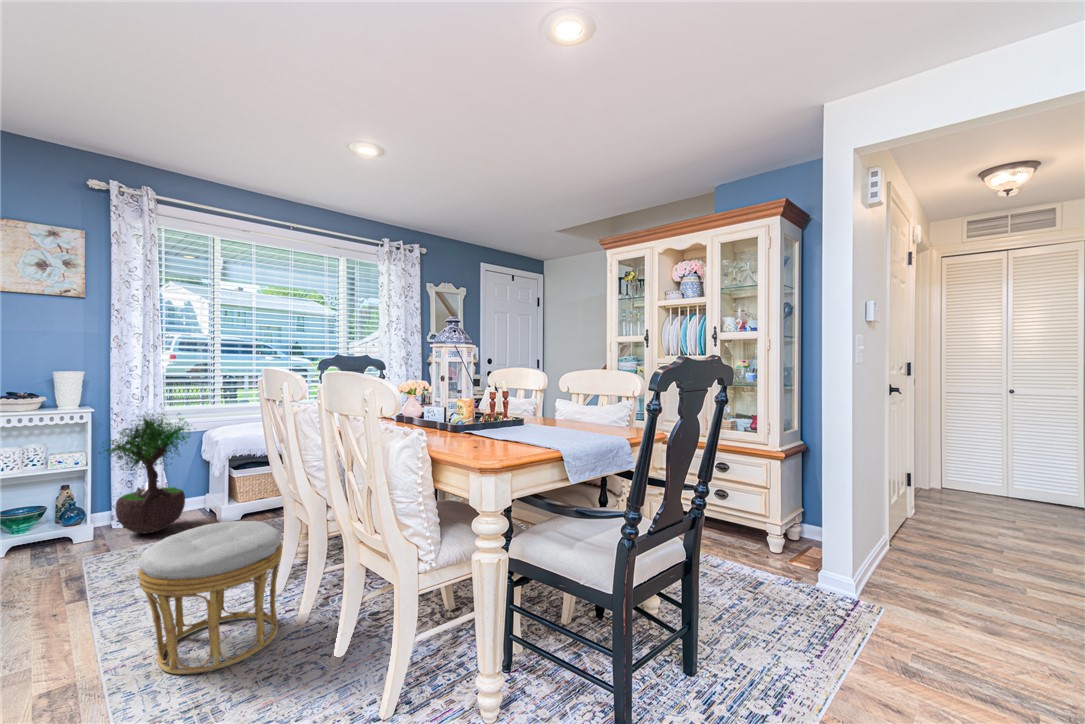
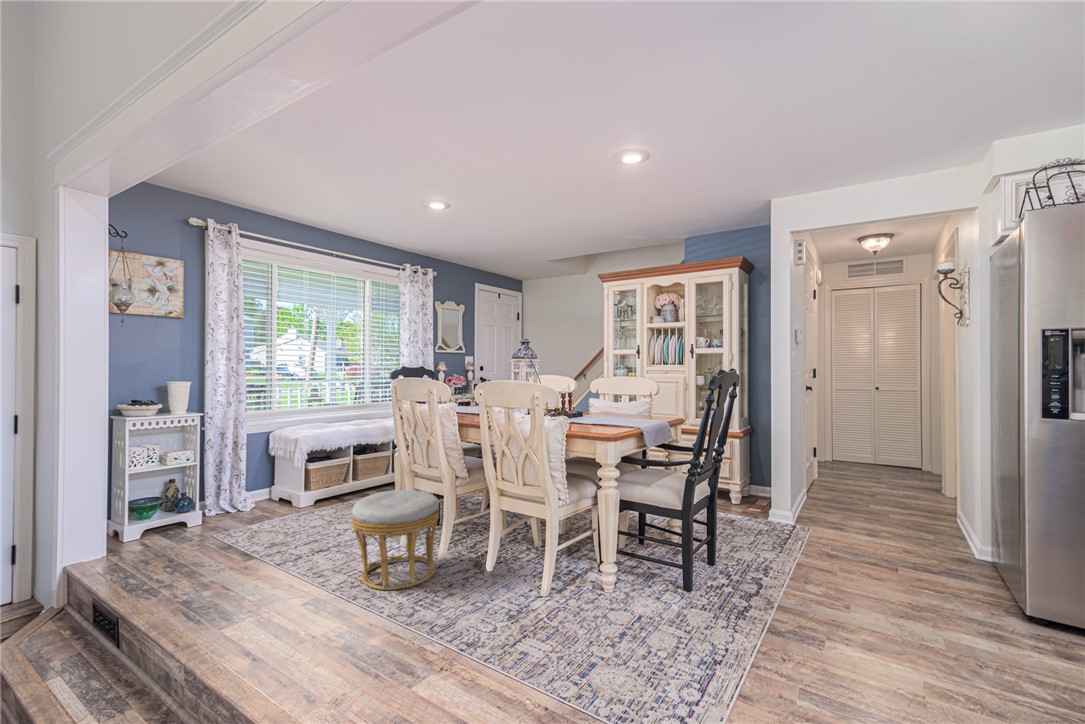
potted tree: present [100,413,190,533] -> none [215,410,286,518]

